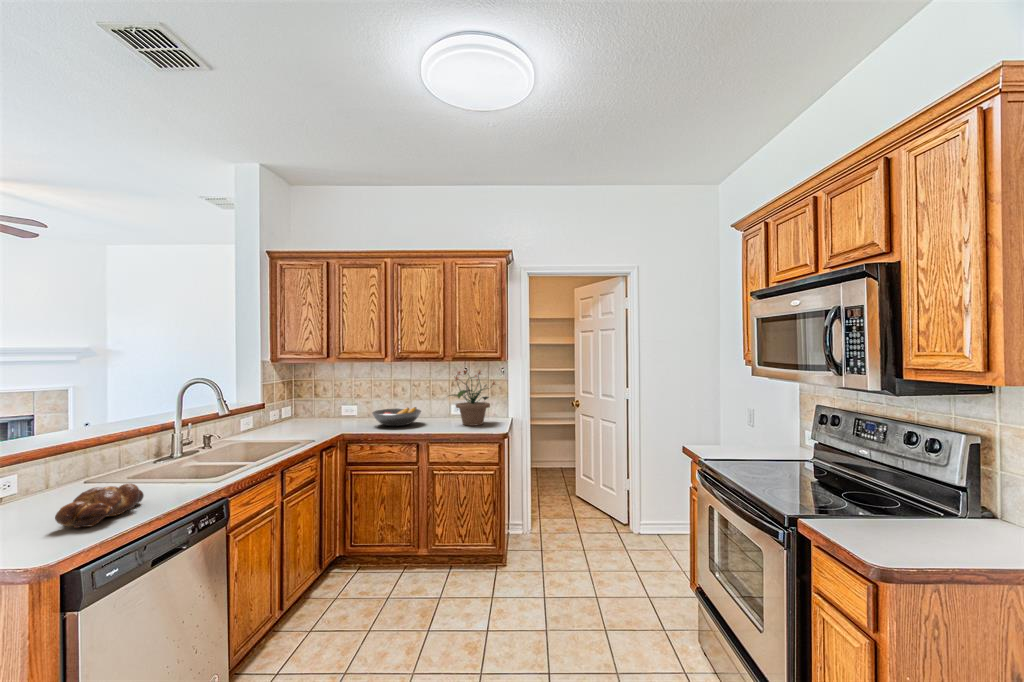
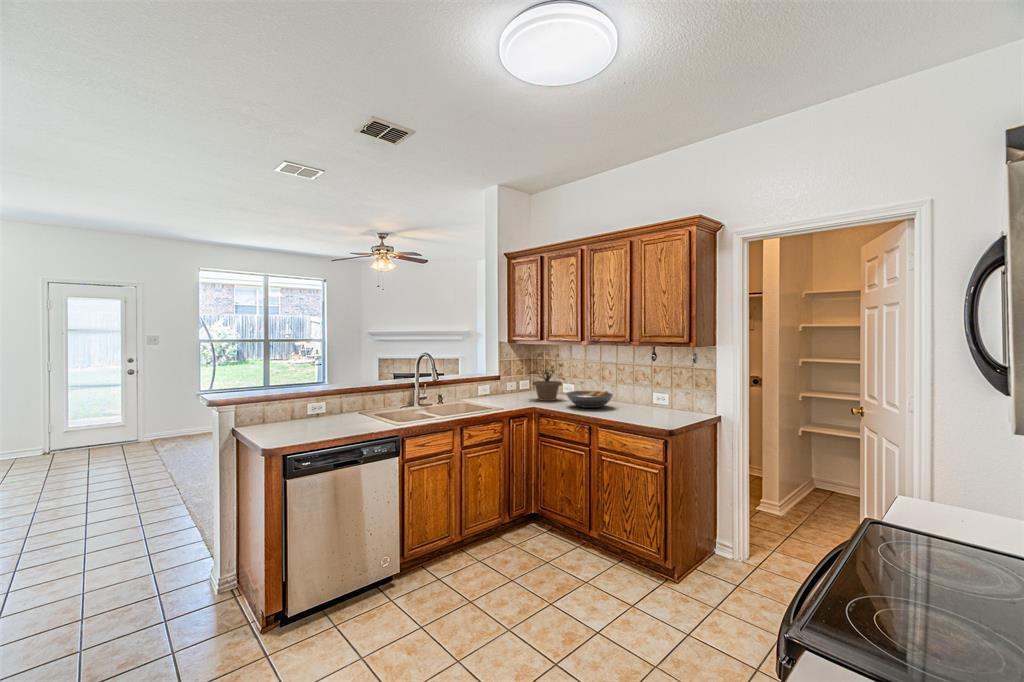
potted plant: present [450,370,495,426] -> present [528,353,565,401]
bread loaf: present [55,483,144,528] -> none [308,414,356,434]

